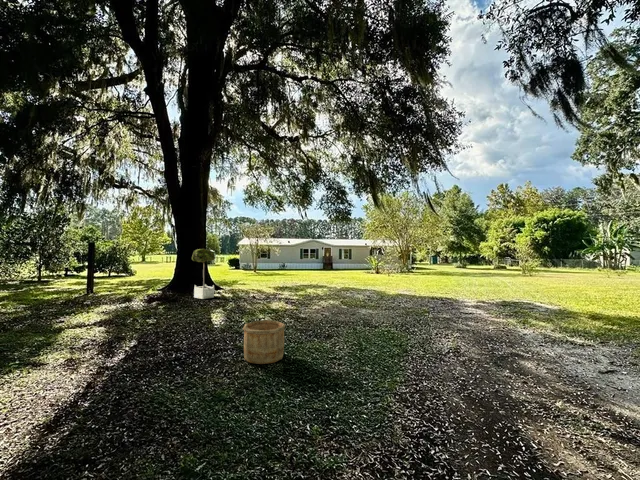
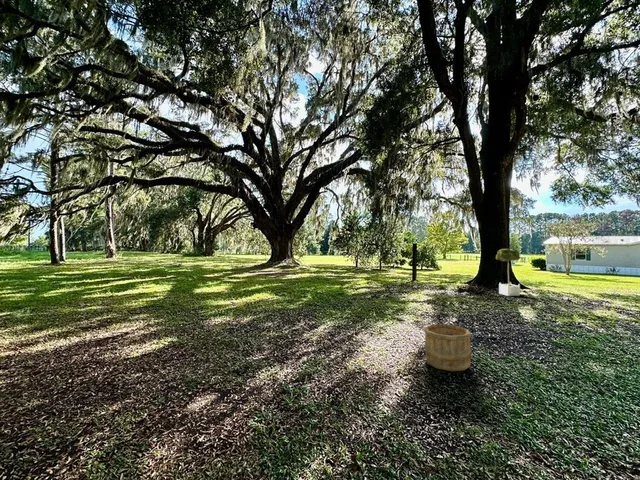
wooden bucket: present [243,320,285,364] -> present [424,324,472,371]

